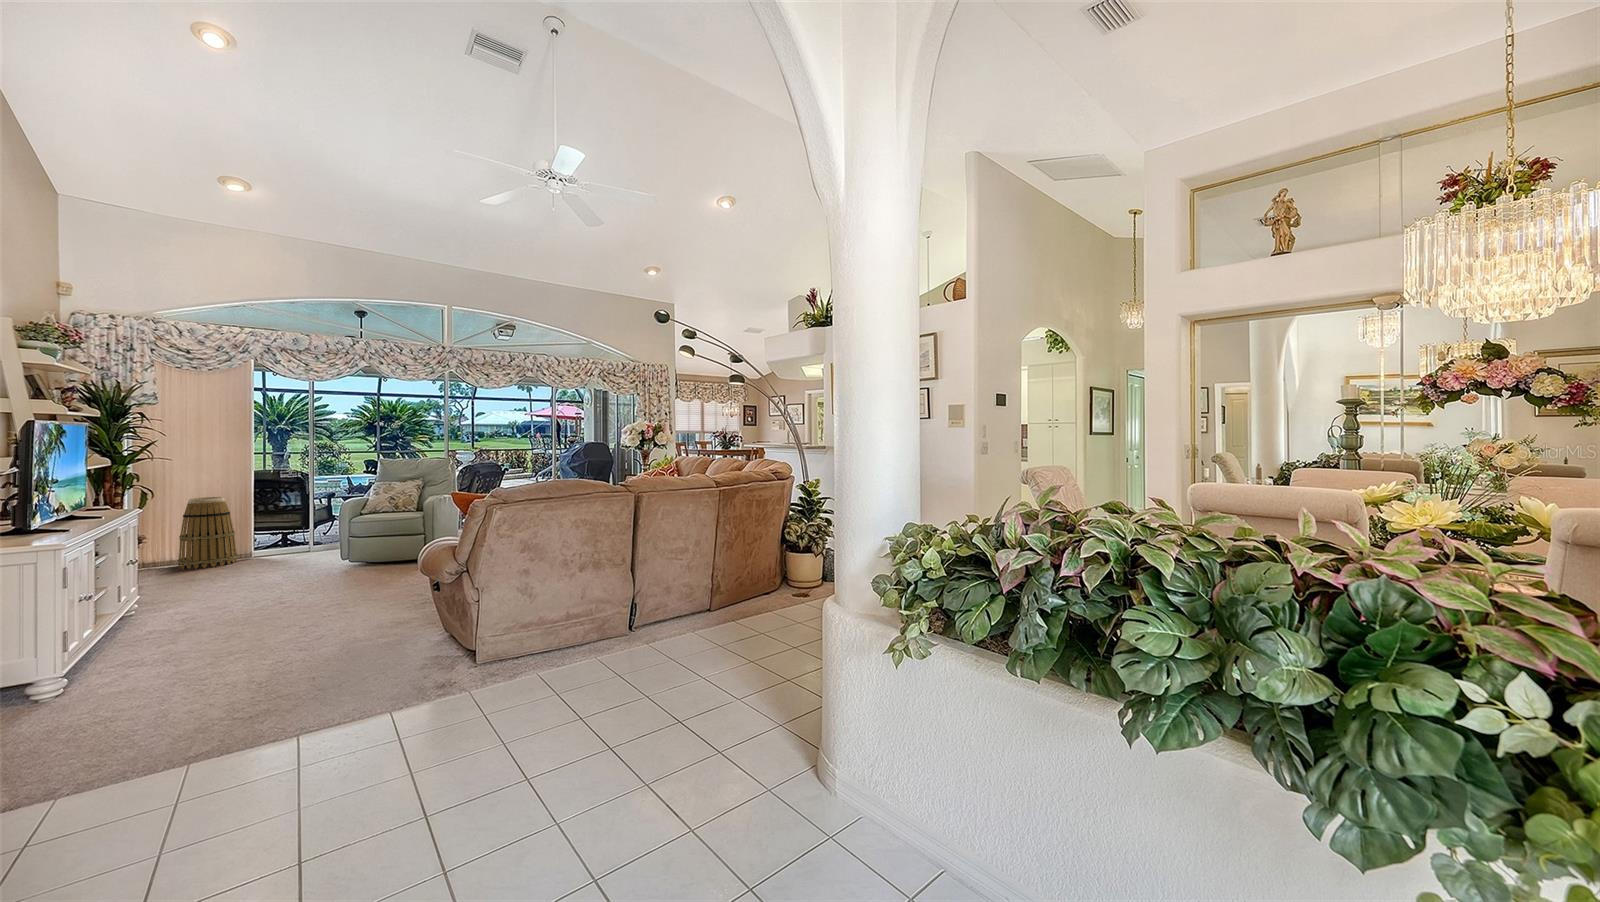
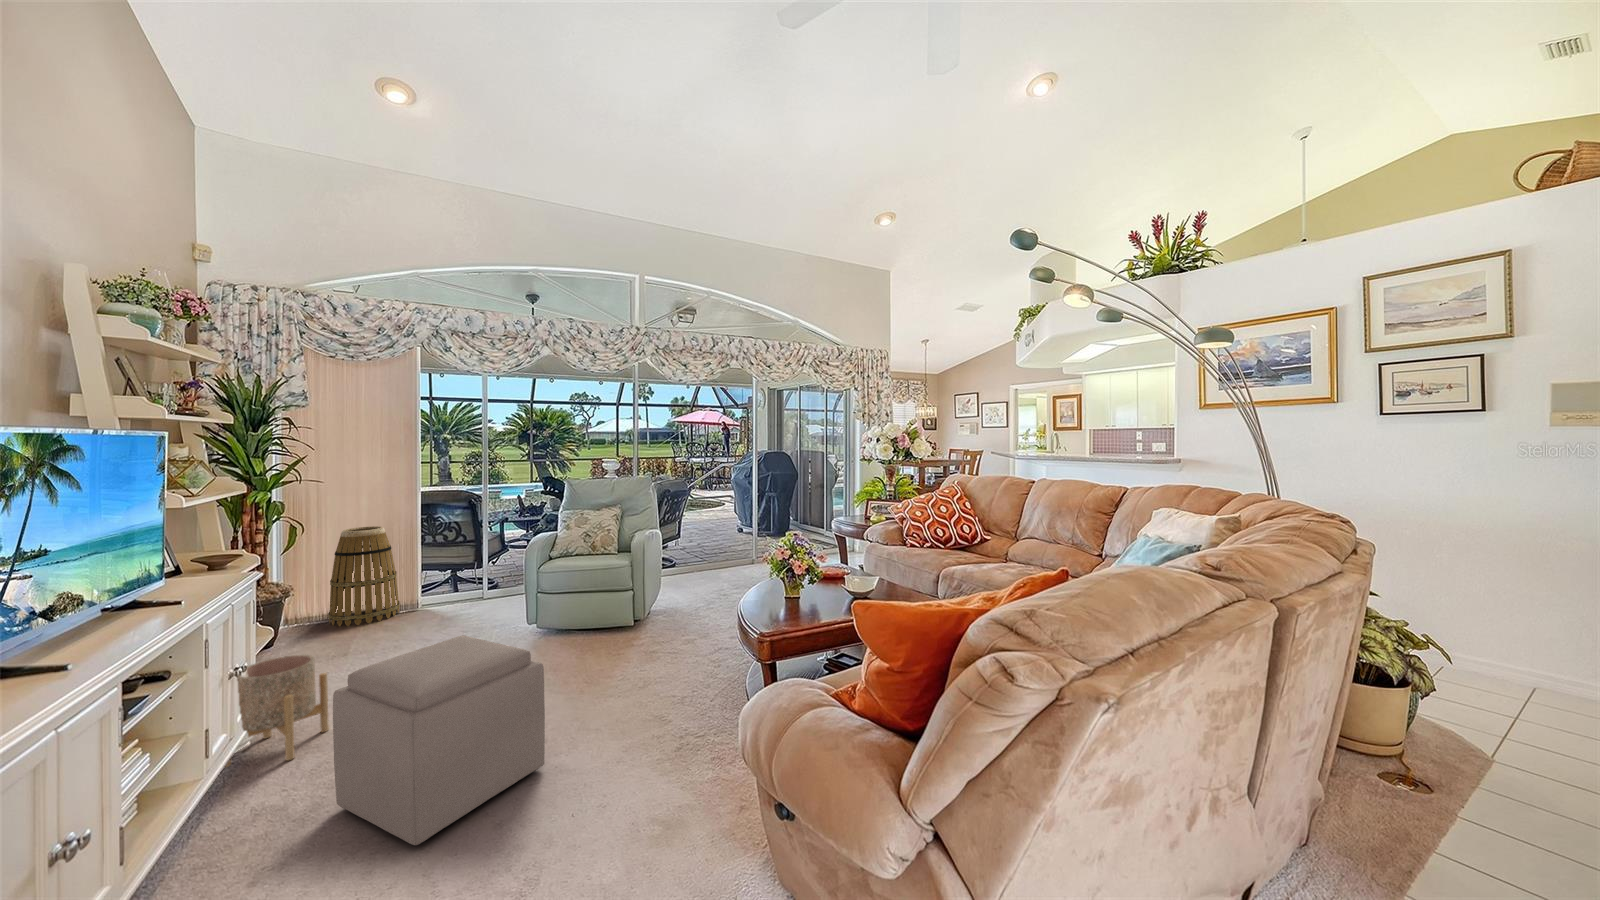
ottoman: none [227,541,352,626] -> present [333,635,545,845]
planter: none [143,559,208,617] -> present [226,655,329,767]

